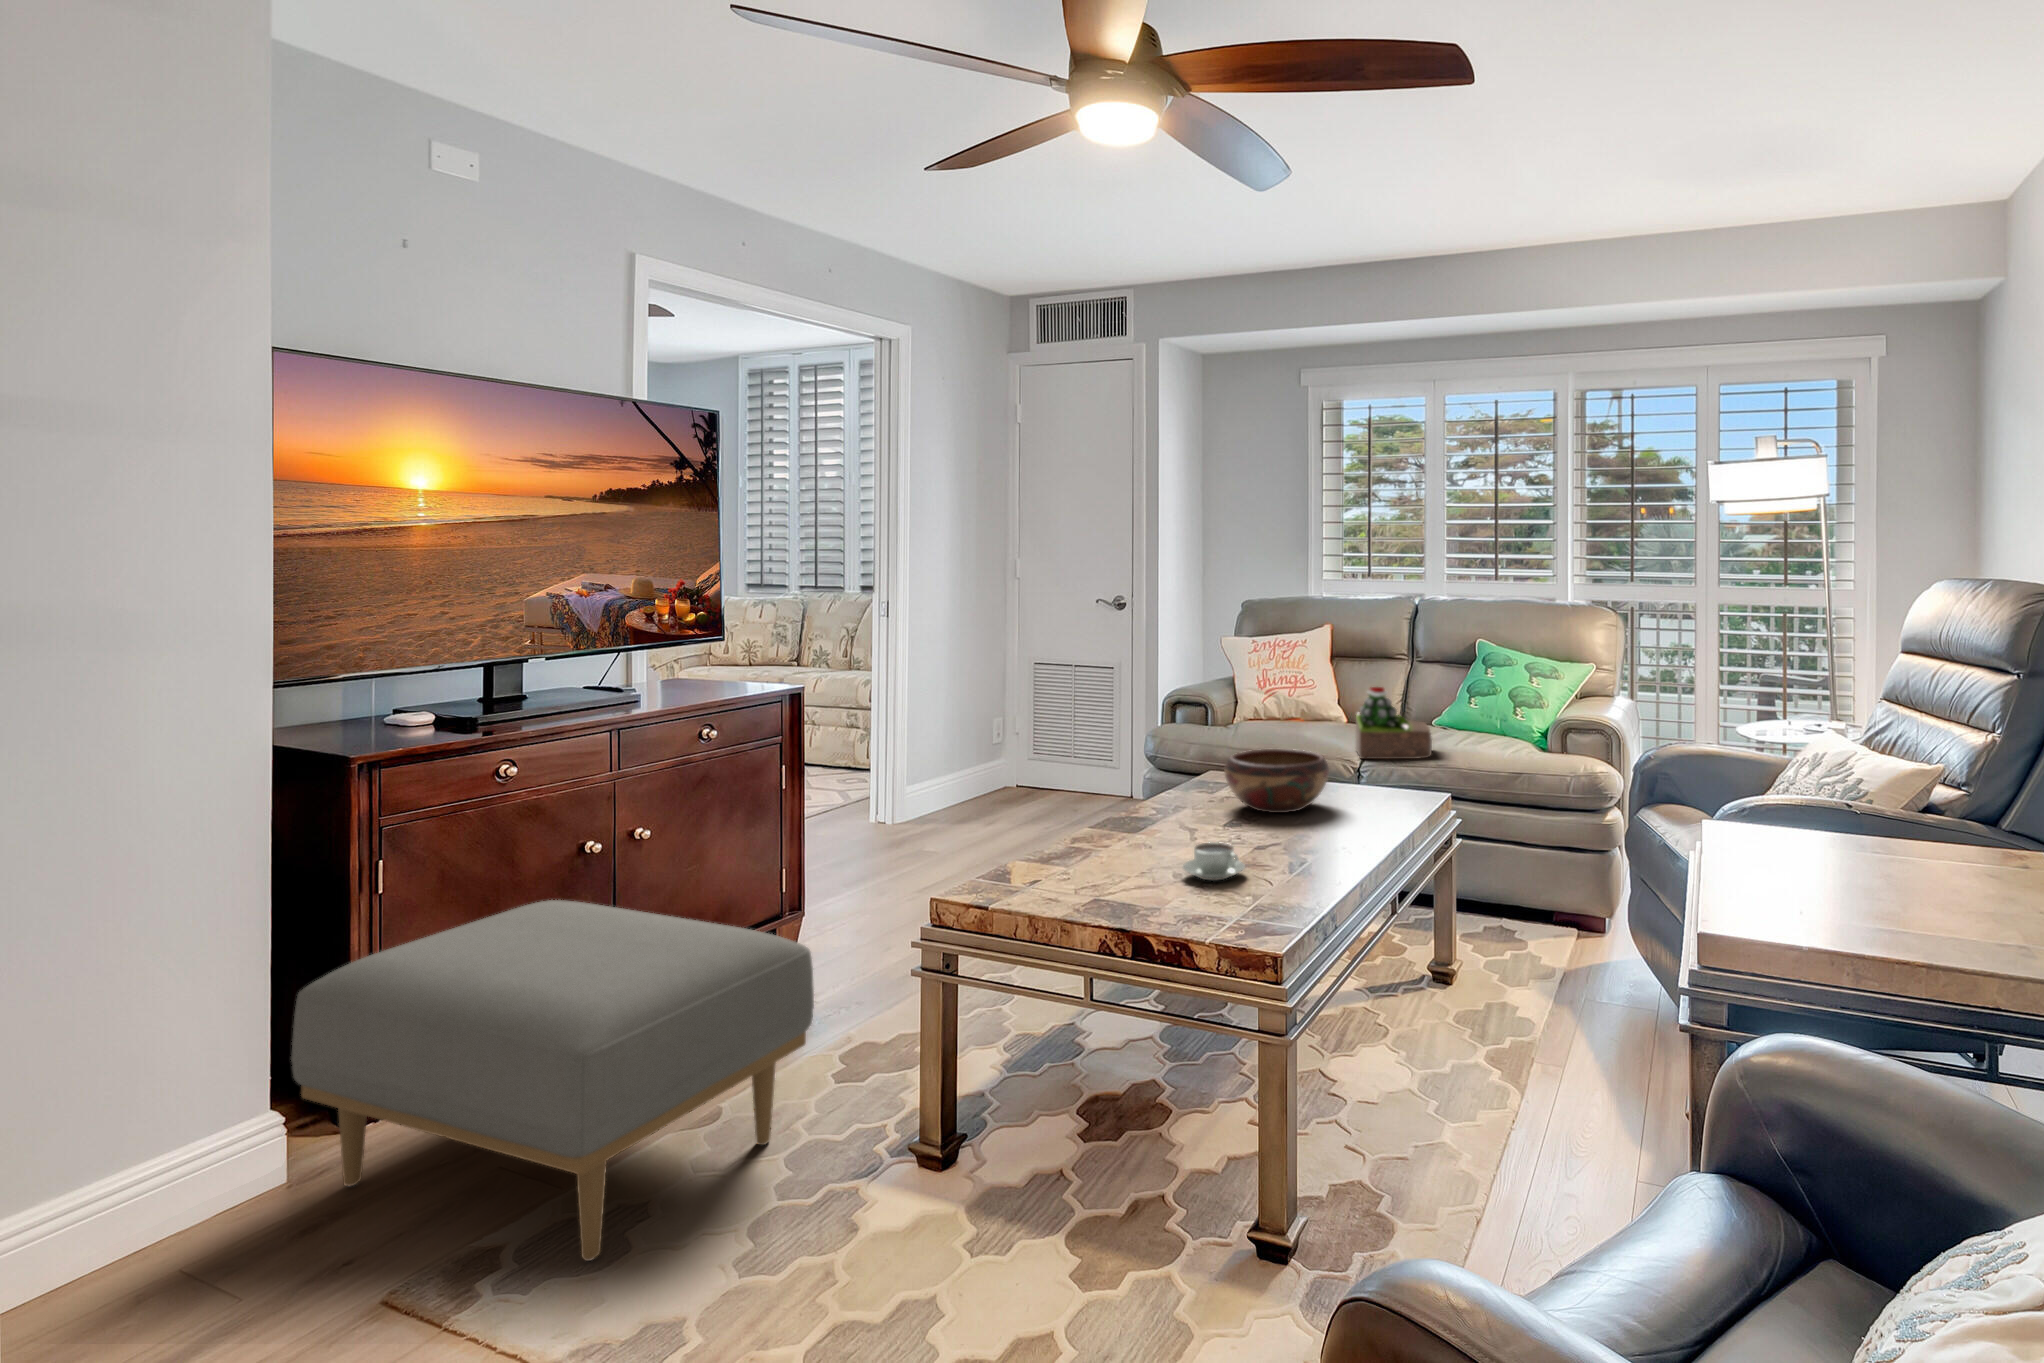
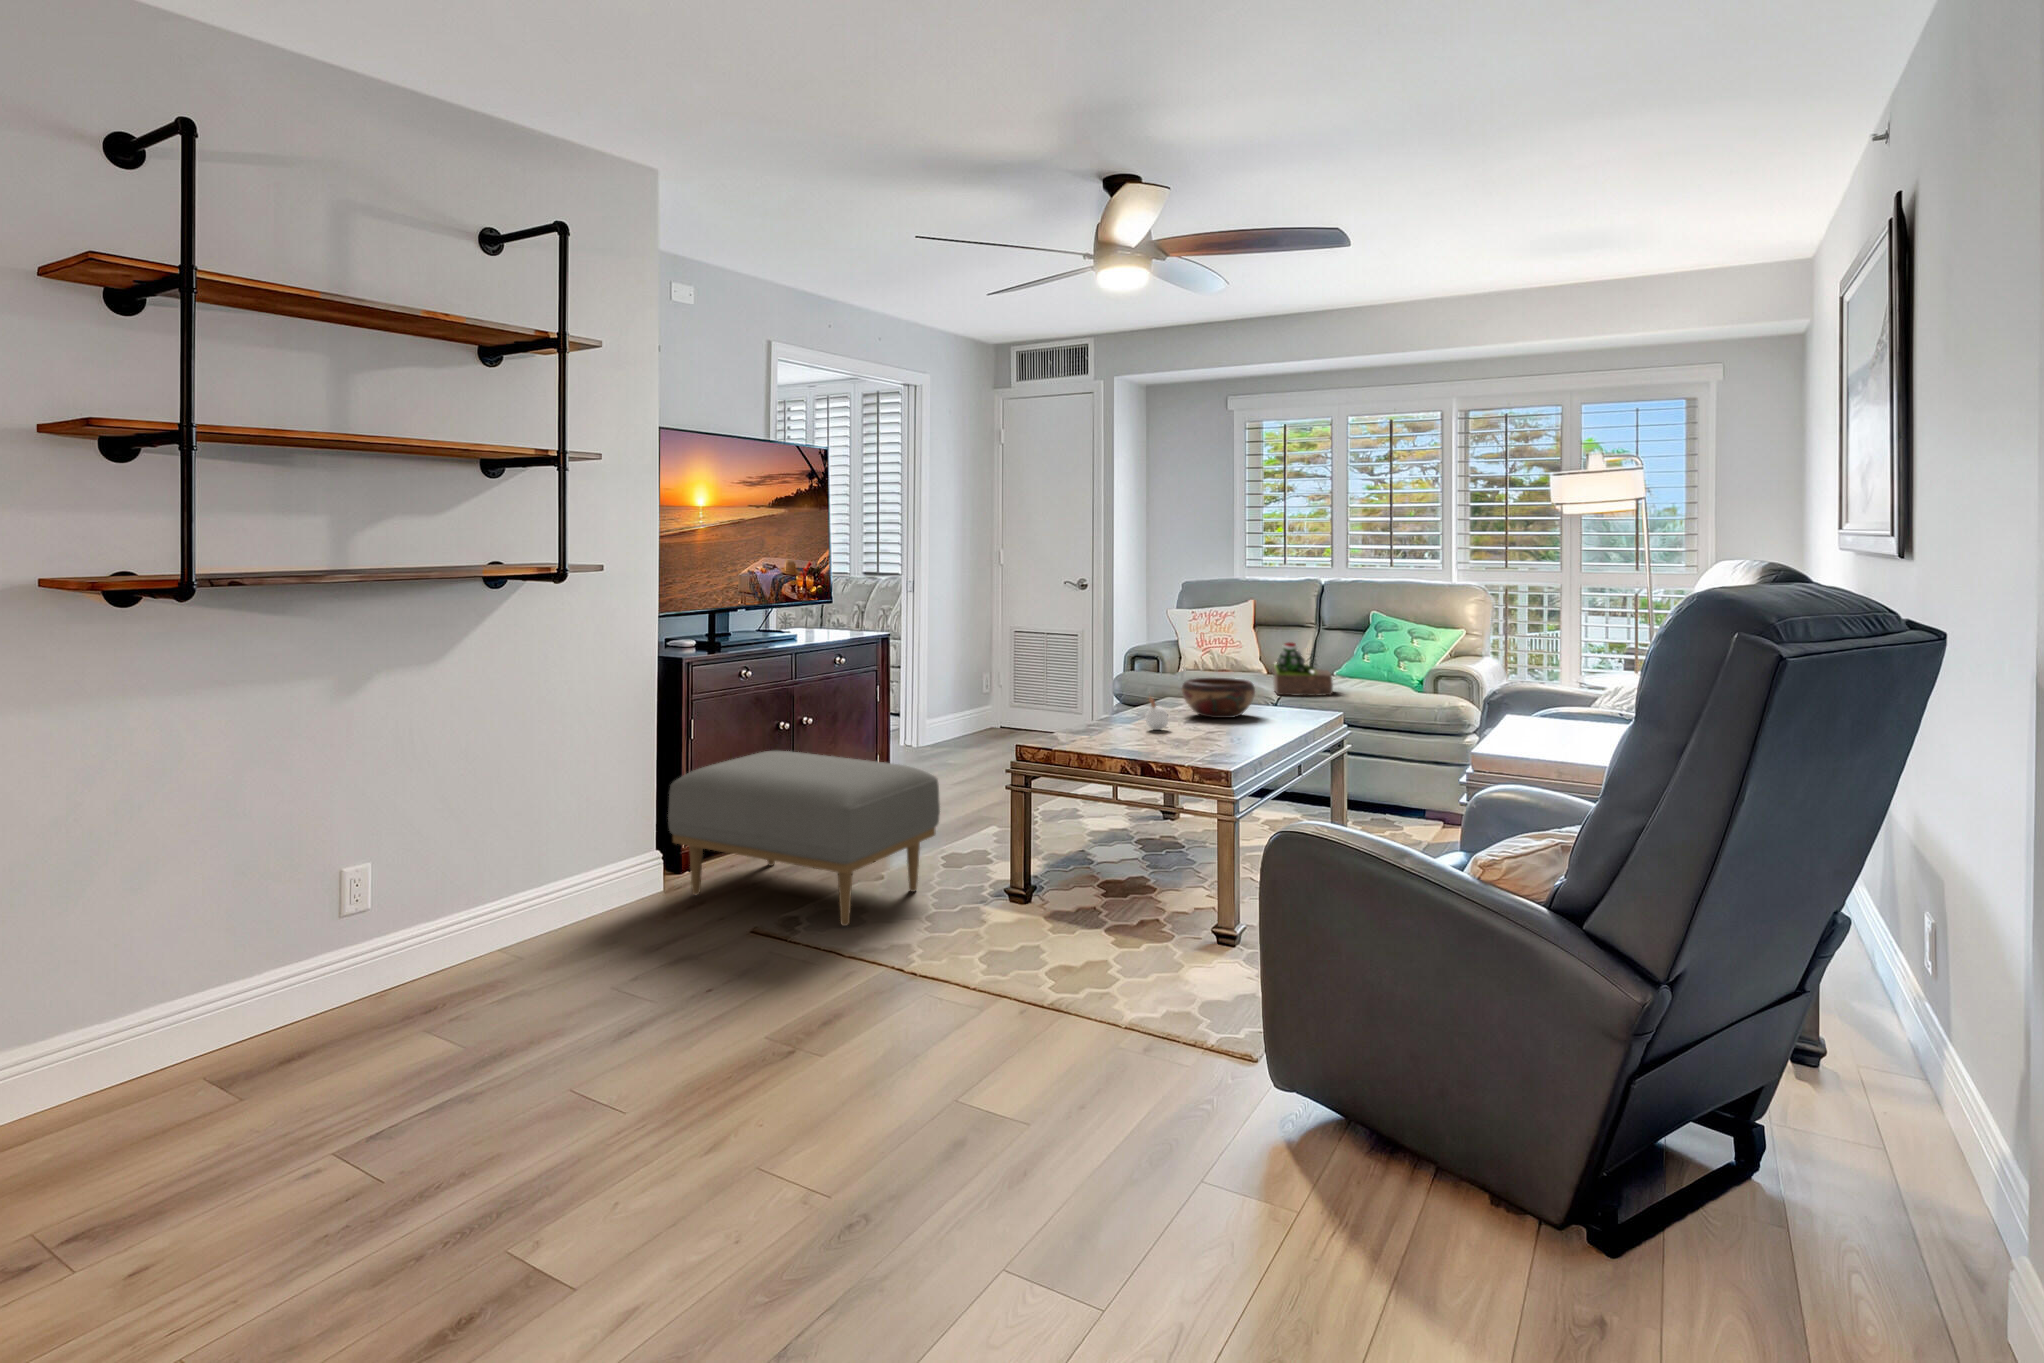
candle: none [1162,781,1197,846] -> present [1145,697,1169,730]
coffee cup: present [1183,842,1245,881] -> none [1164,721,1204,743]

